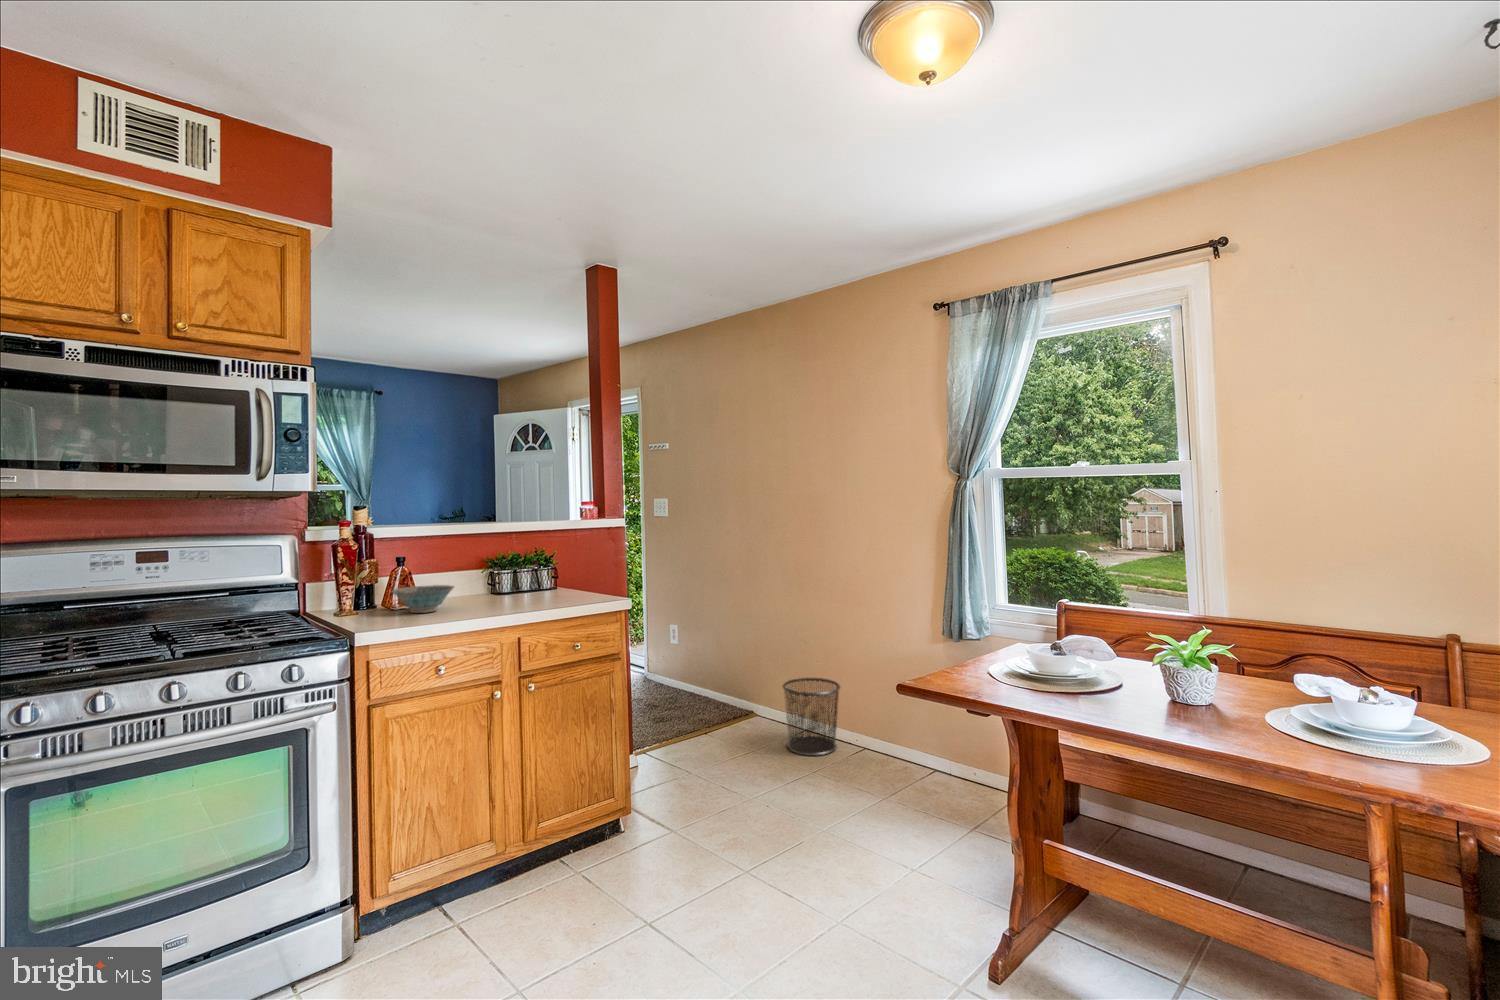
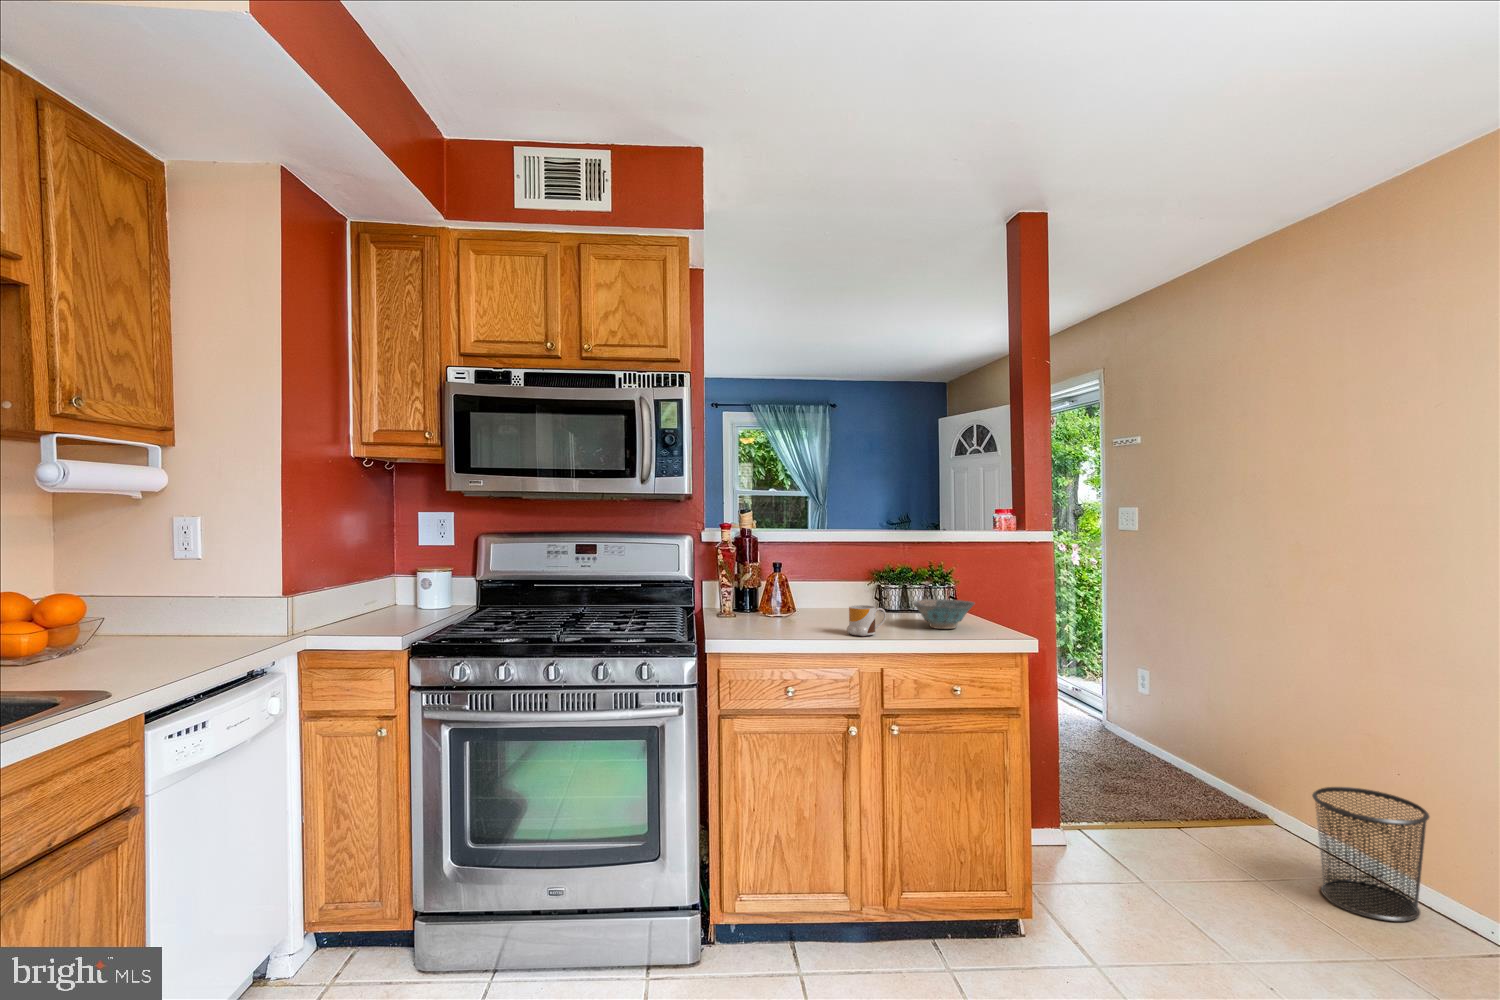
ceramic bowl: present [392,585,454,613] -> present [912,599,975,629]
mug: none [485,587,519,614] -> present [847,605,886,636]

